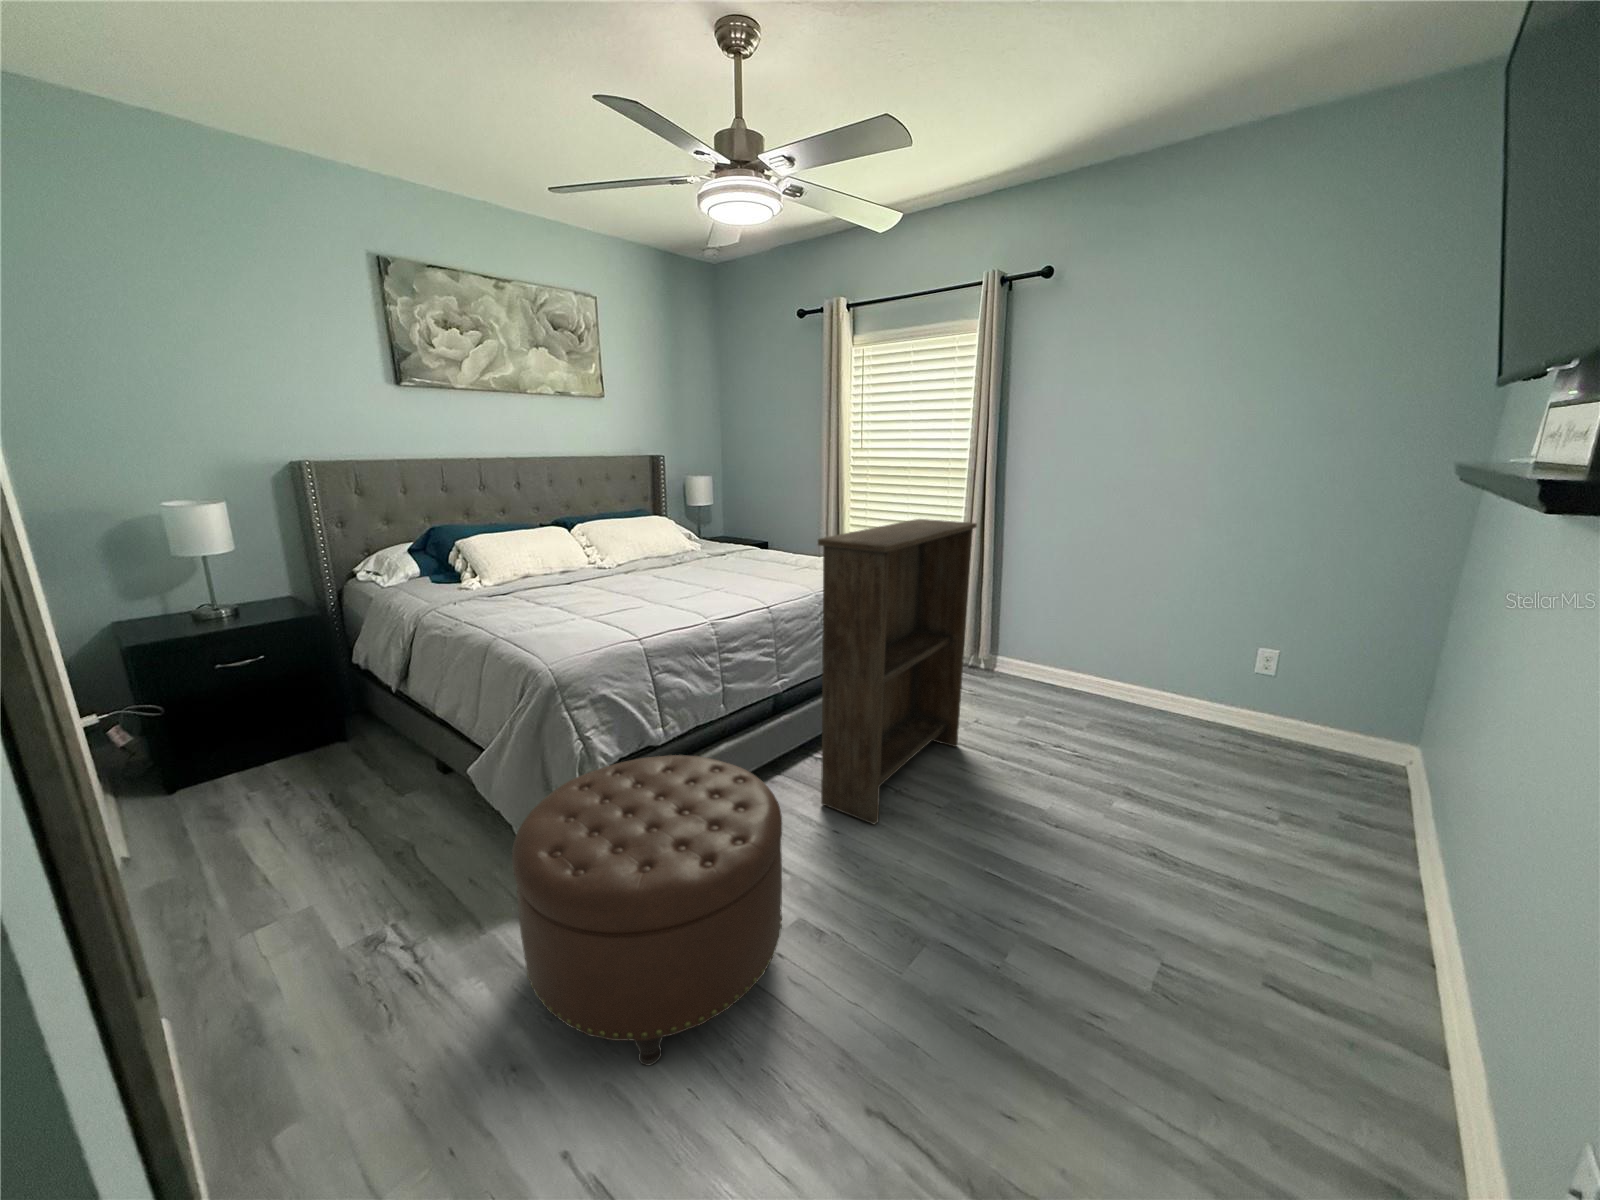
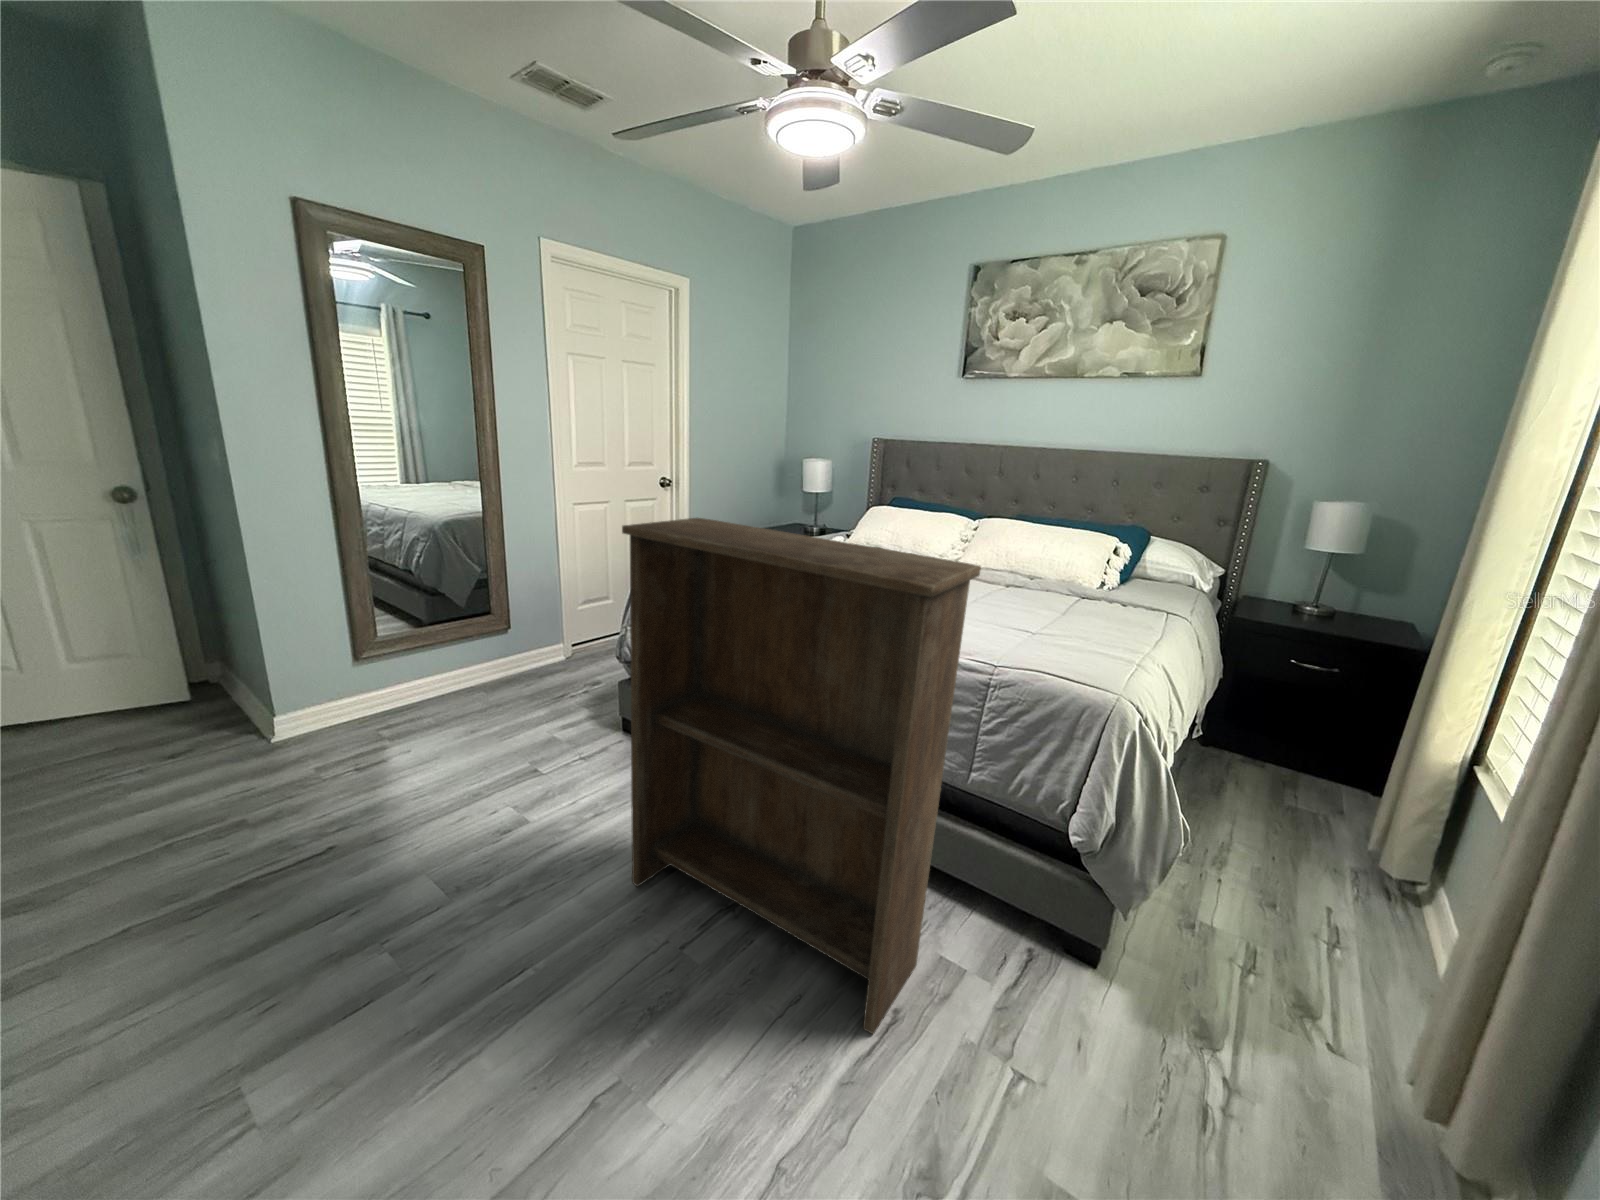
ottoman: present [512,755,782,1066] -> none [398,628,601,810]

